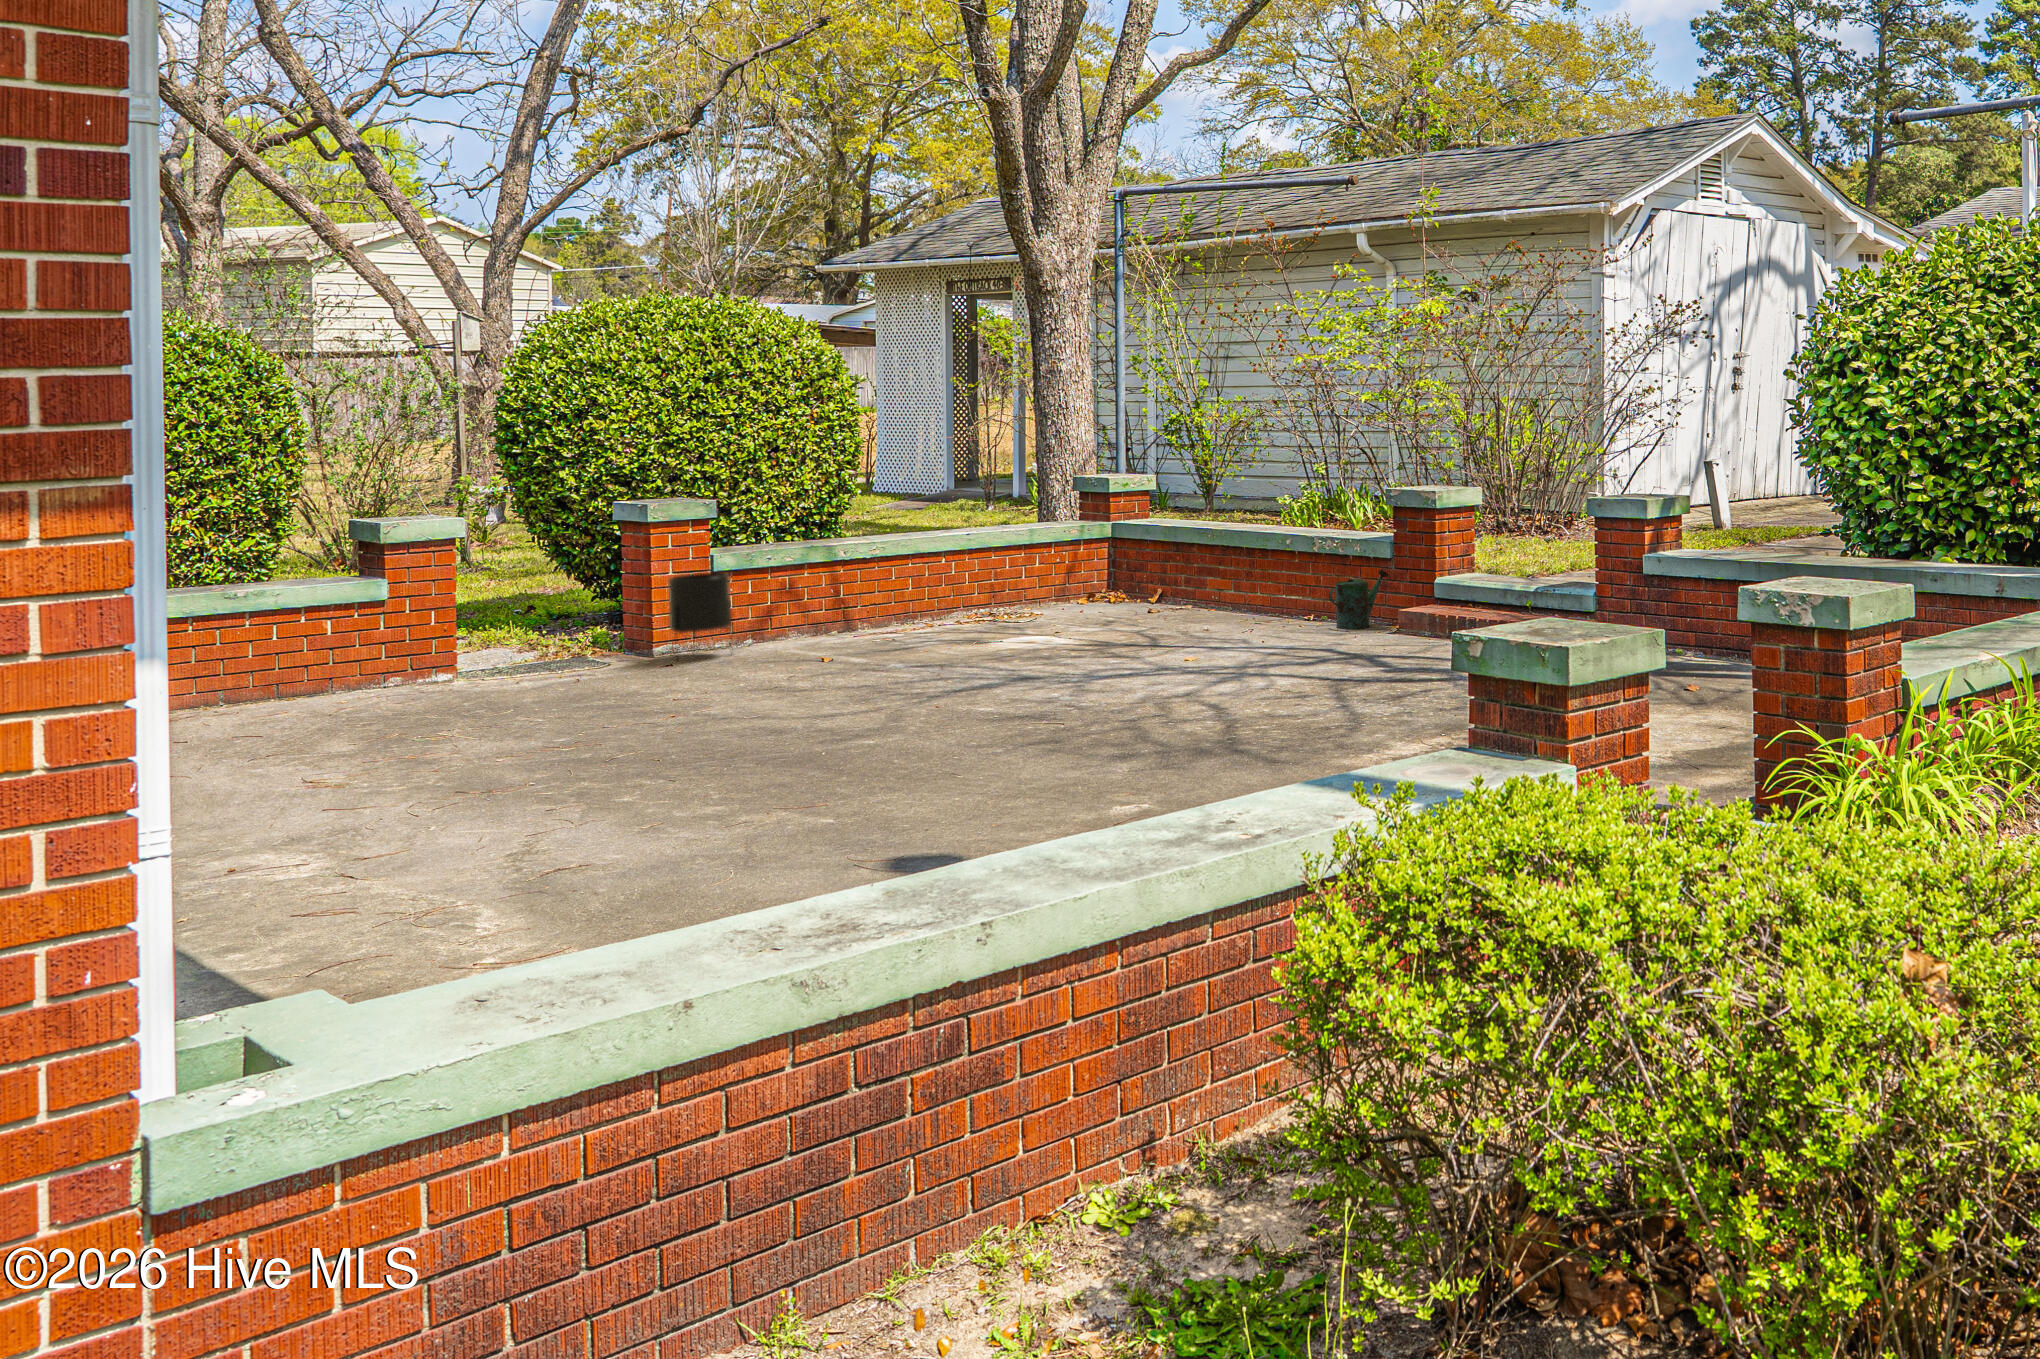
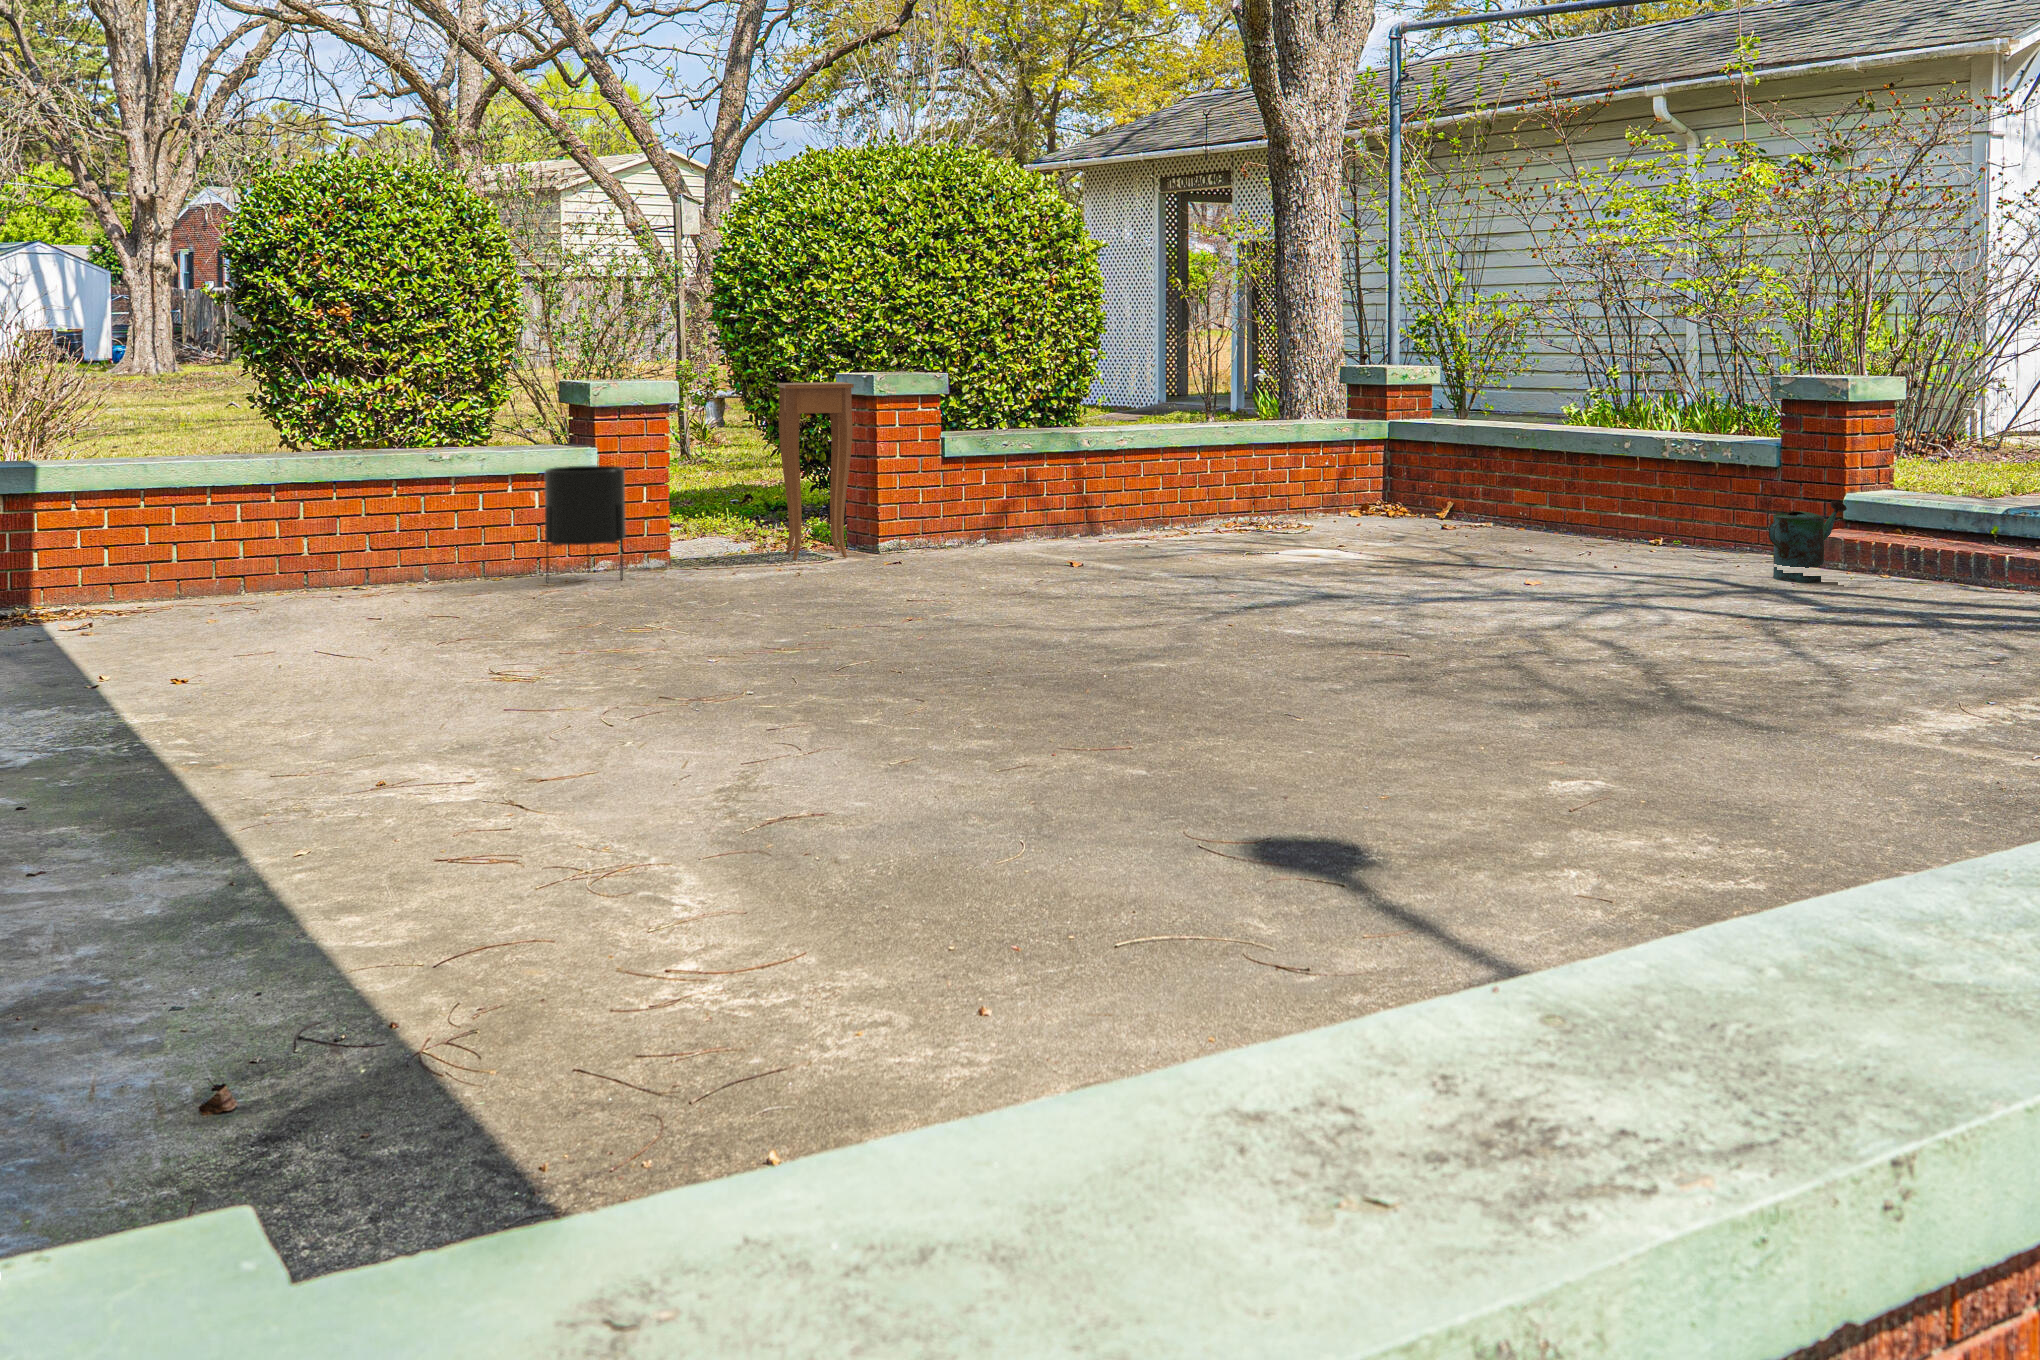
side table: none [558,515,625,662] -> present [777,382,854,560]
planter: present [669,573,732,642] -> present [545,465,626,582]

